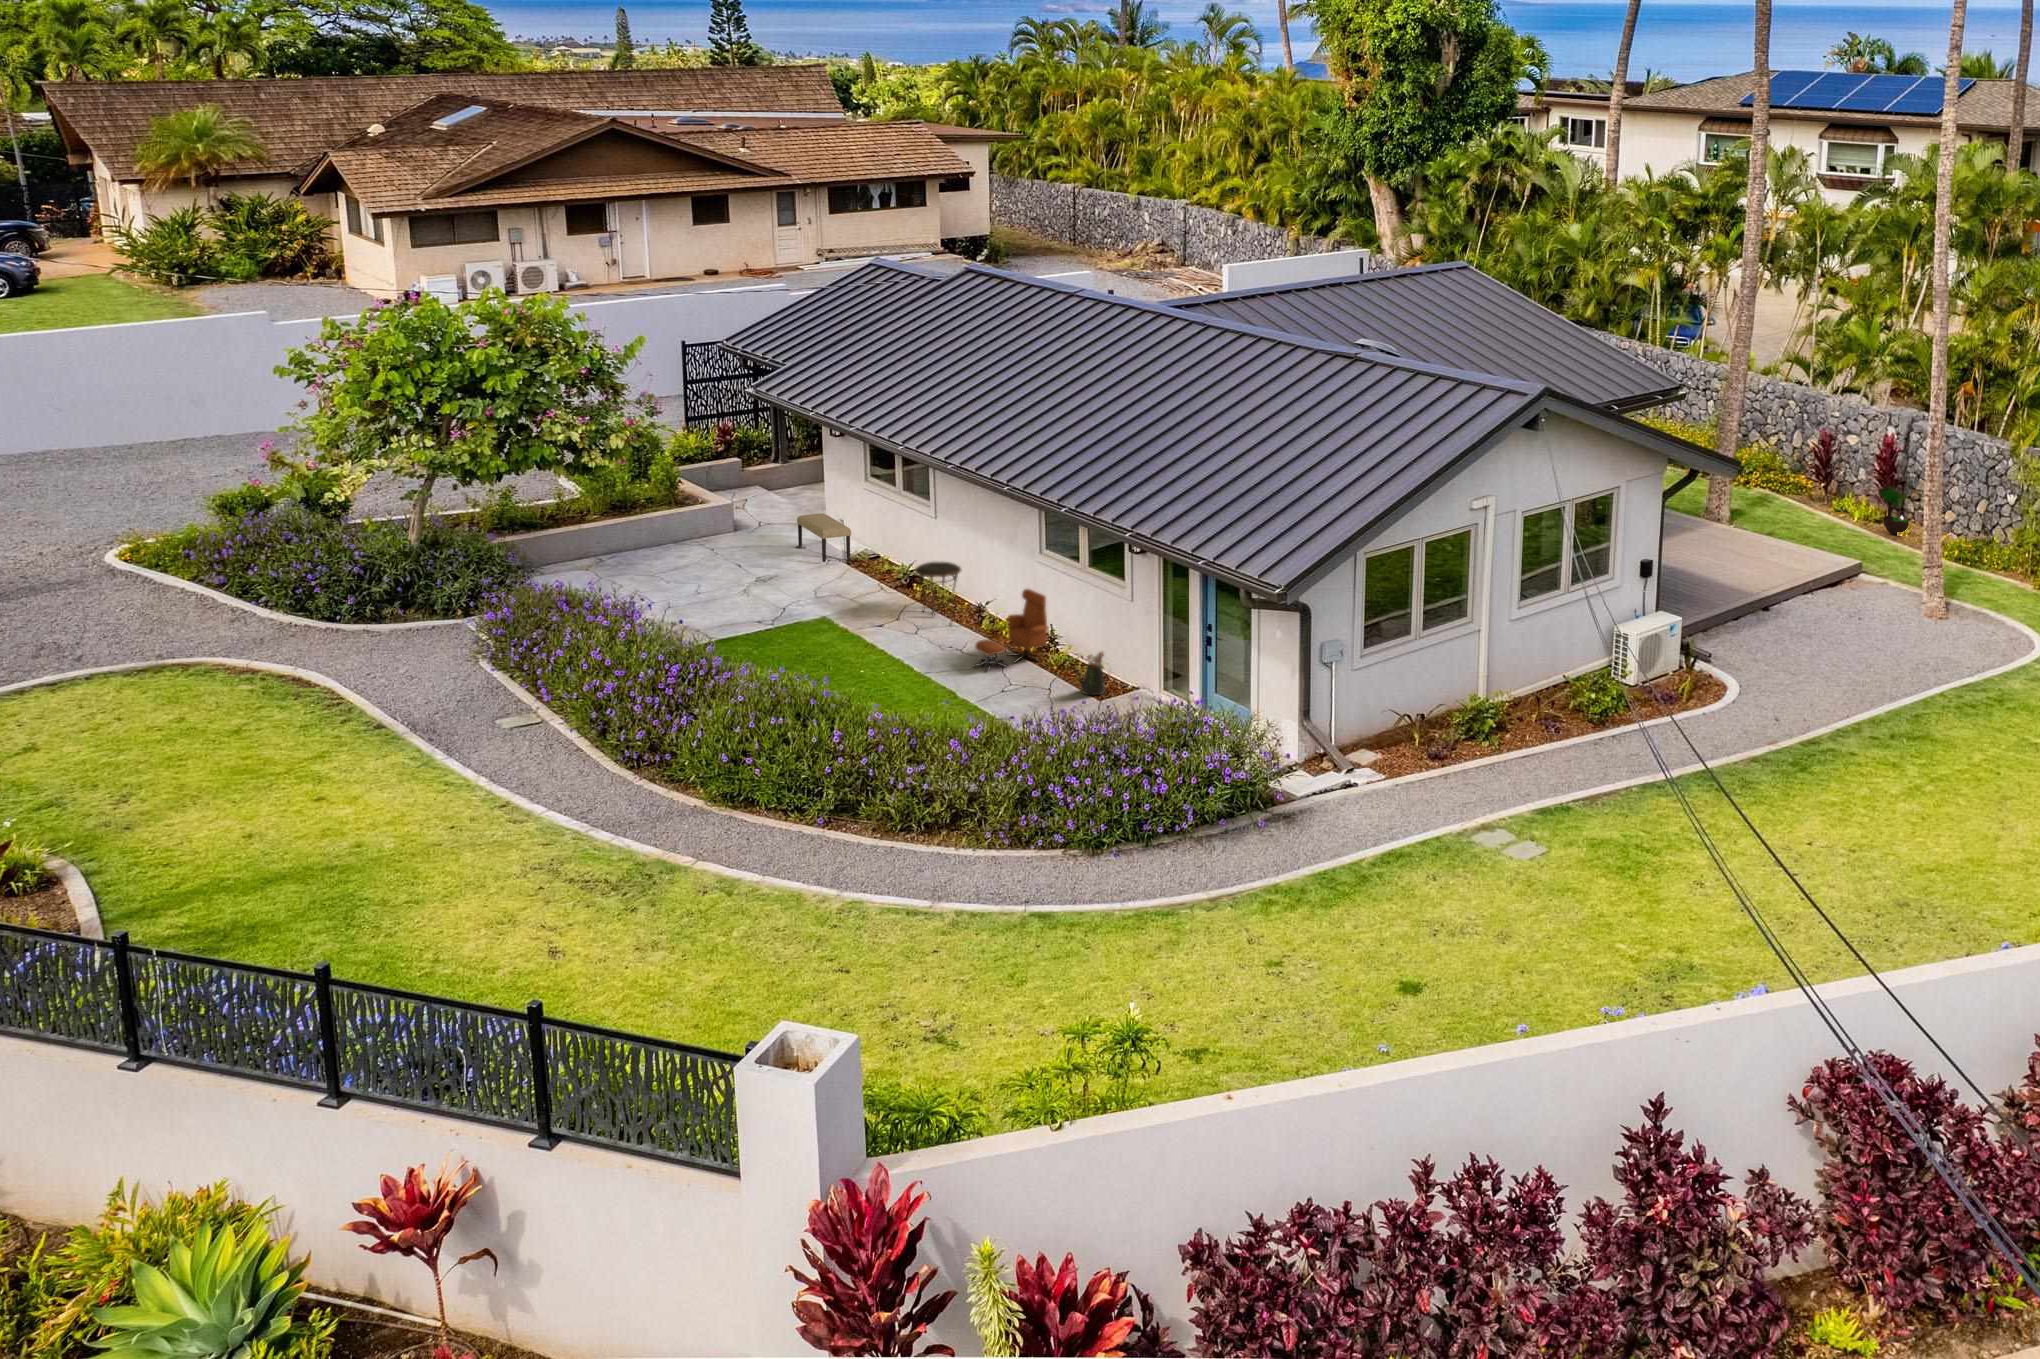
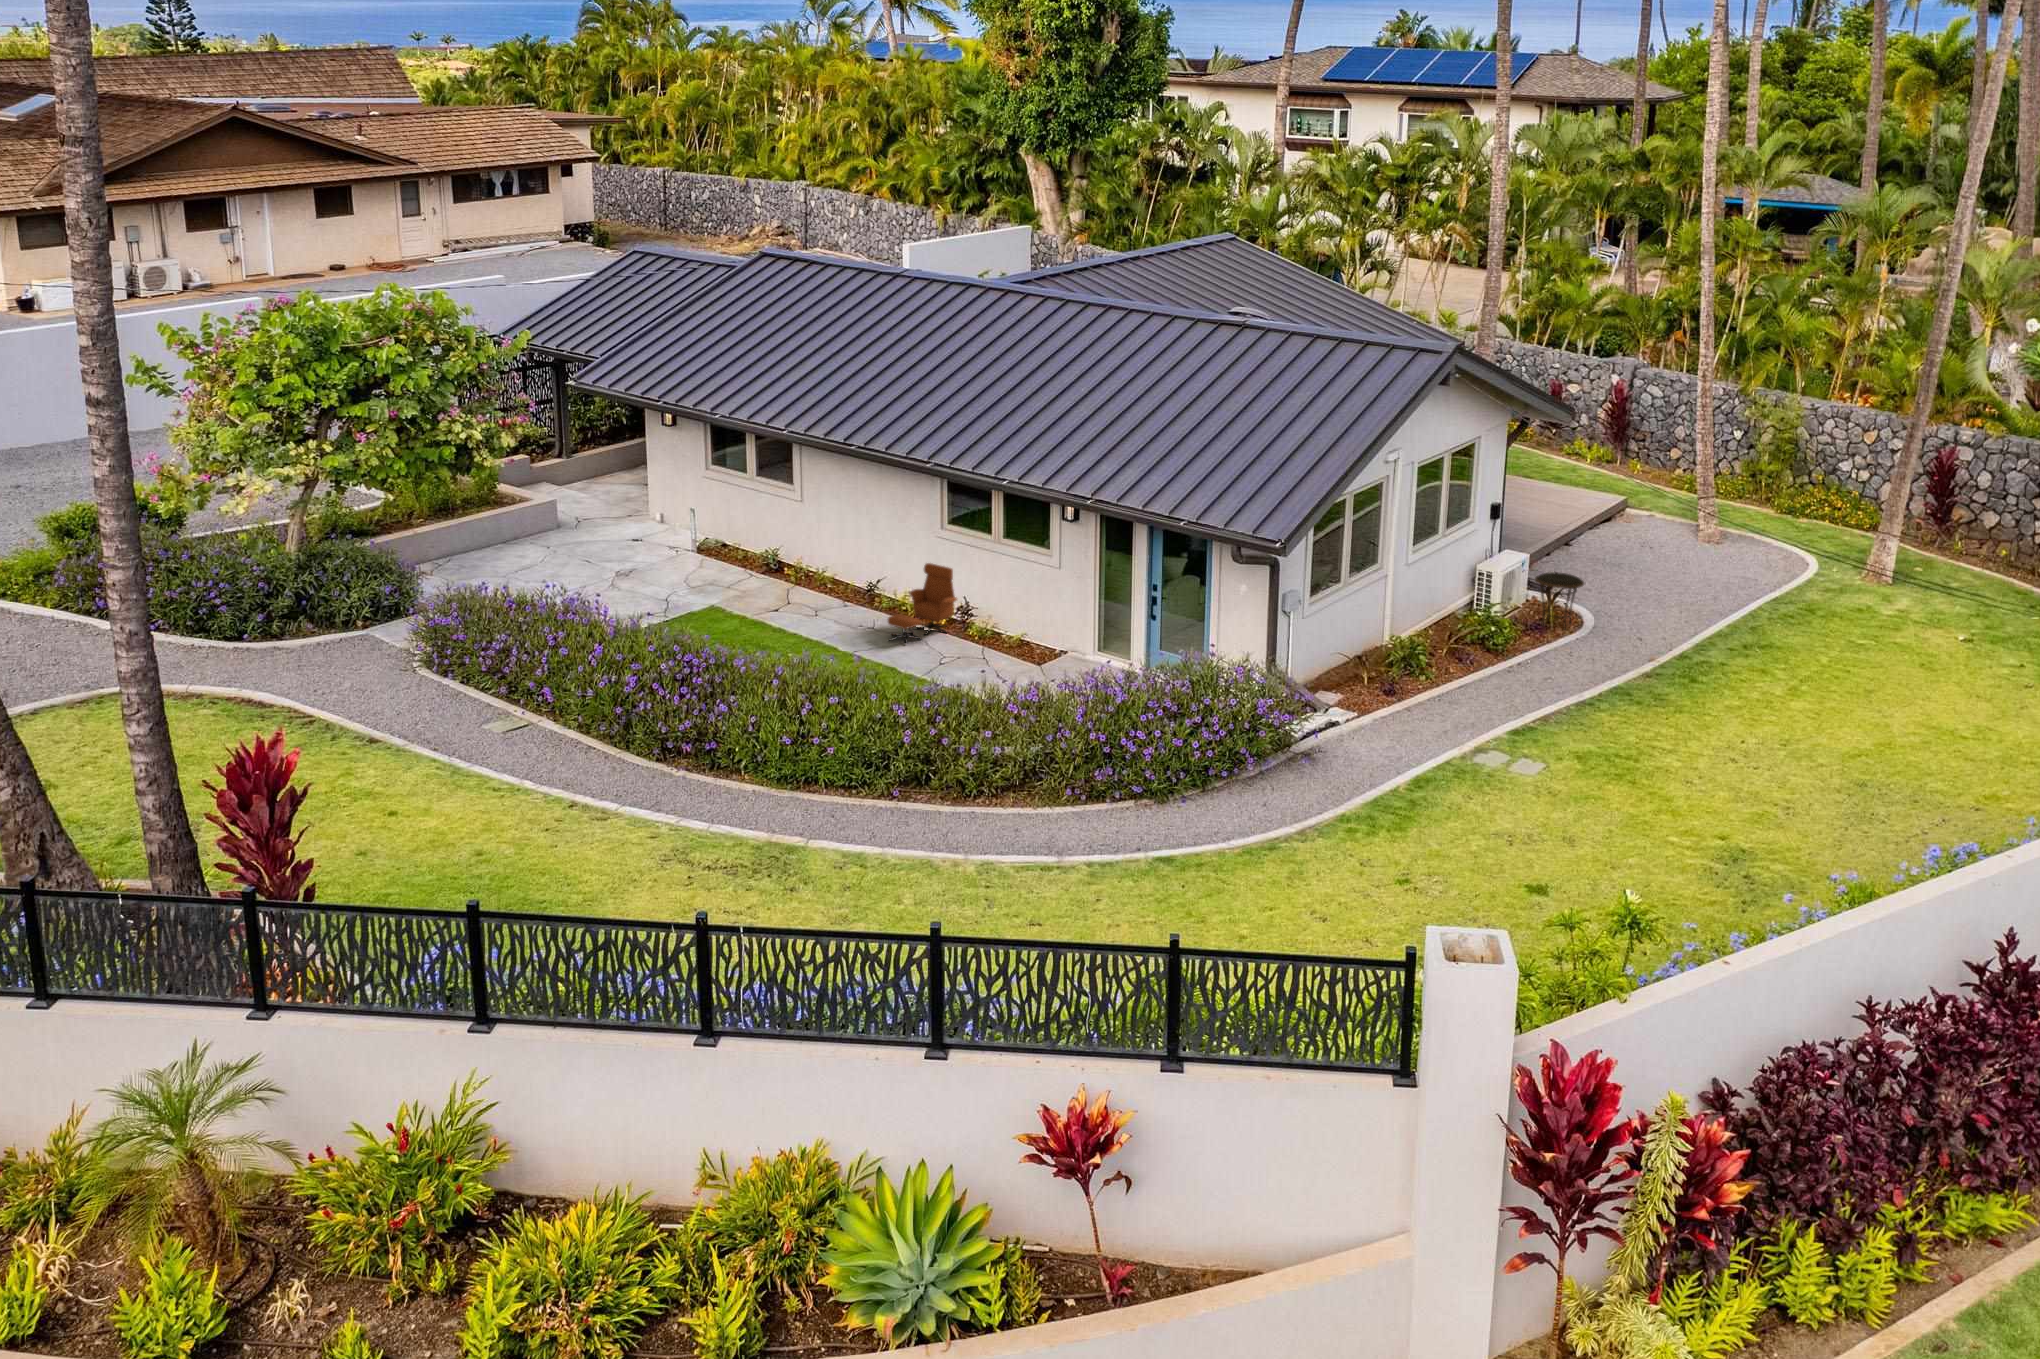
potted tree: present [1878,487,1909,535] -> none [1618,429,1648,478]
bench: present [797,513,851,562] -> none [622,507,689,555]
side table: present [915,562,961,615] -> present [1535,573,1584,628]
watering can: present [1075,652,1109,695] -> none [1003,615,1035,659]

